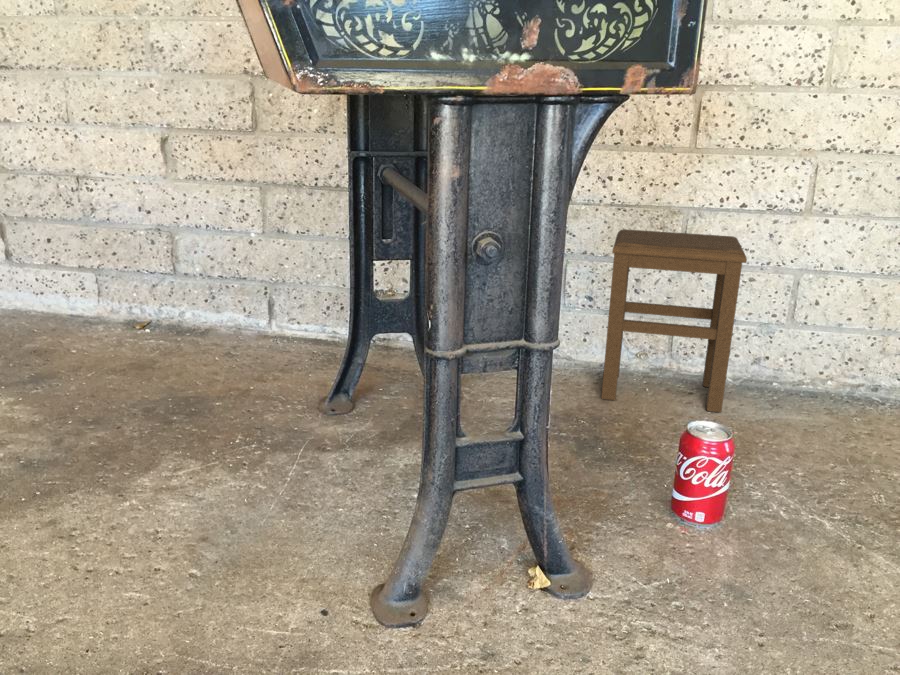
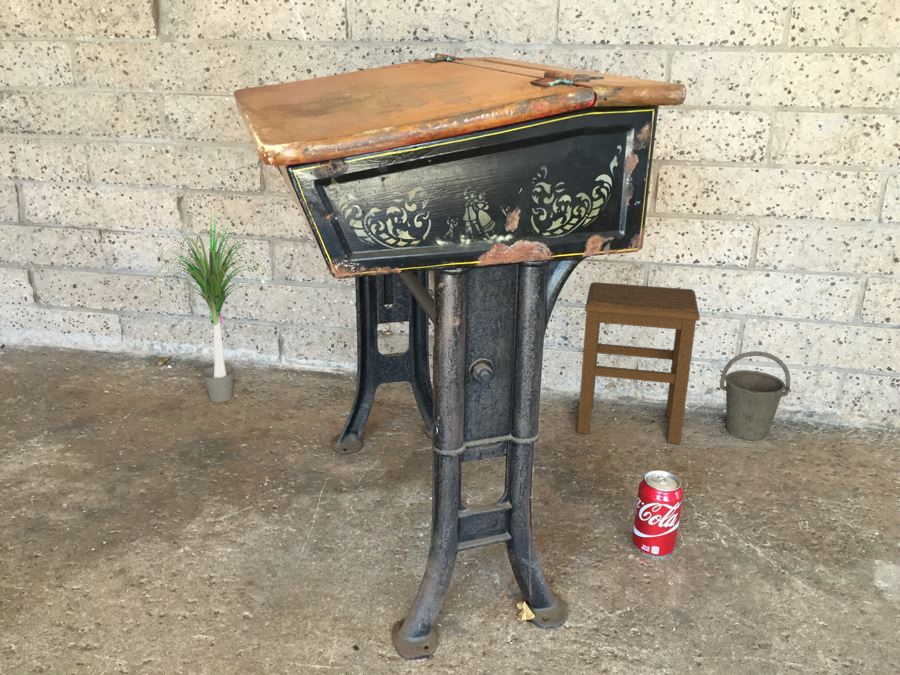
potted plant: none [119,142,267,362] -> present [156,217,256,403]
bucket: none [766,307,850,411] -> present [720,351,790,440]

